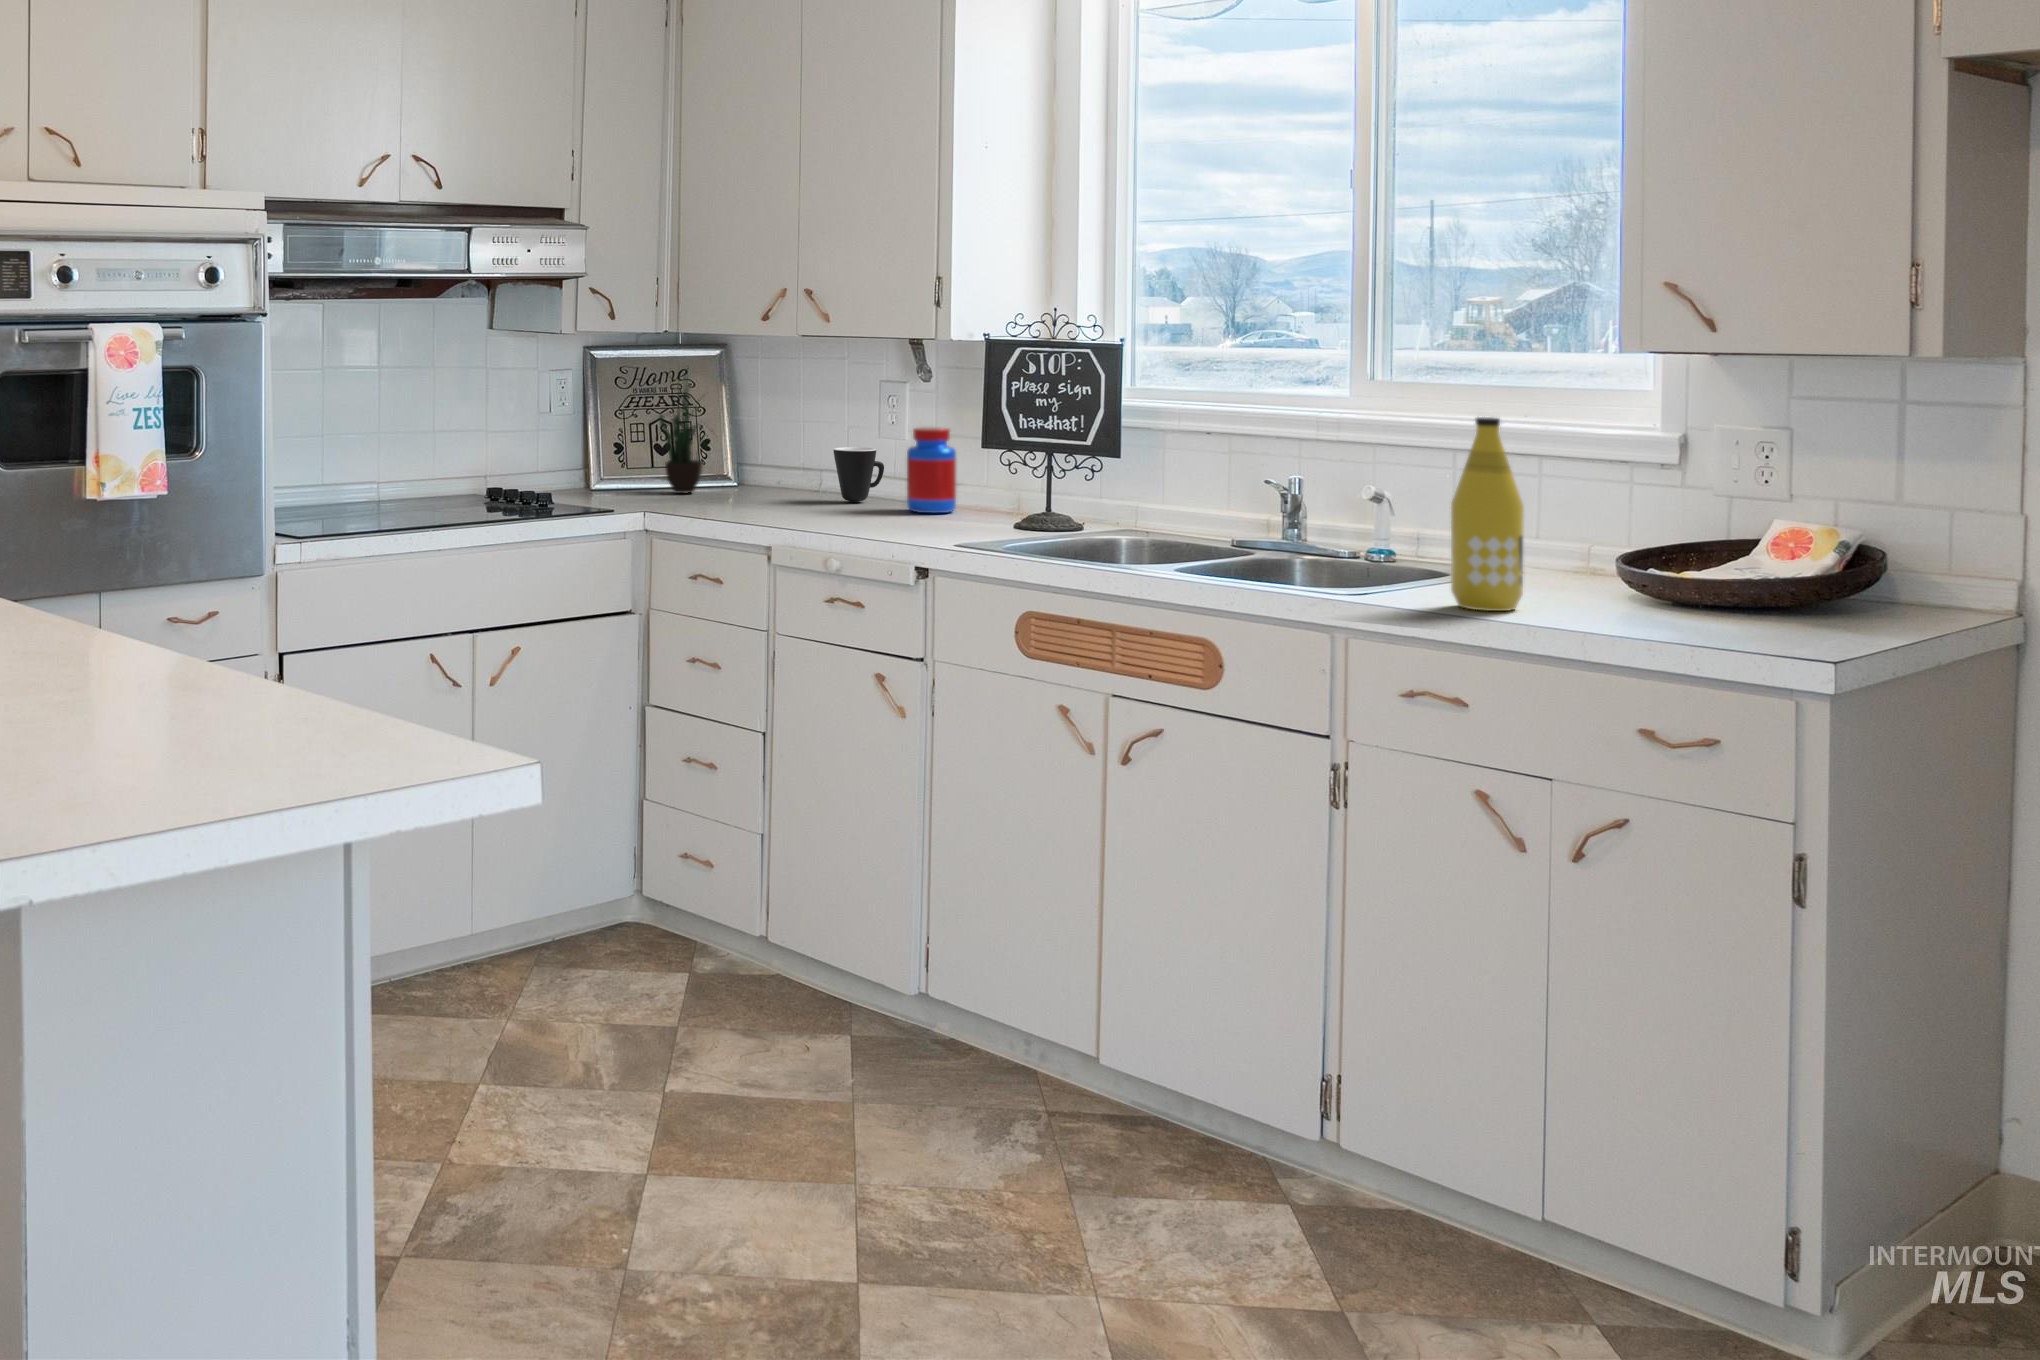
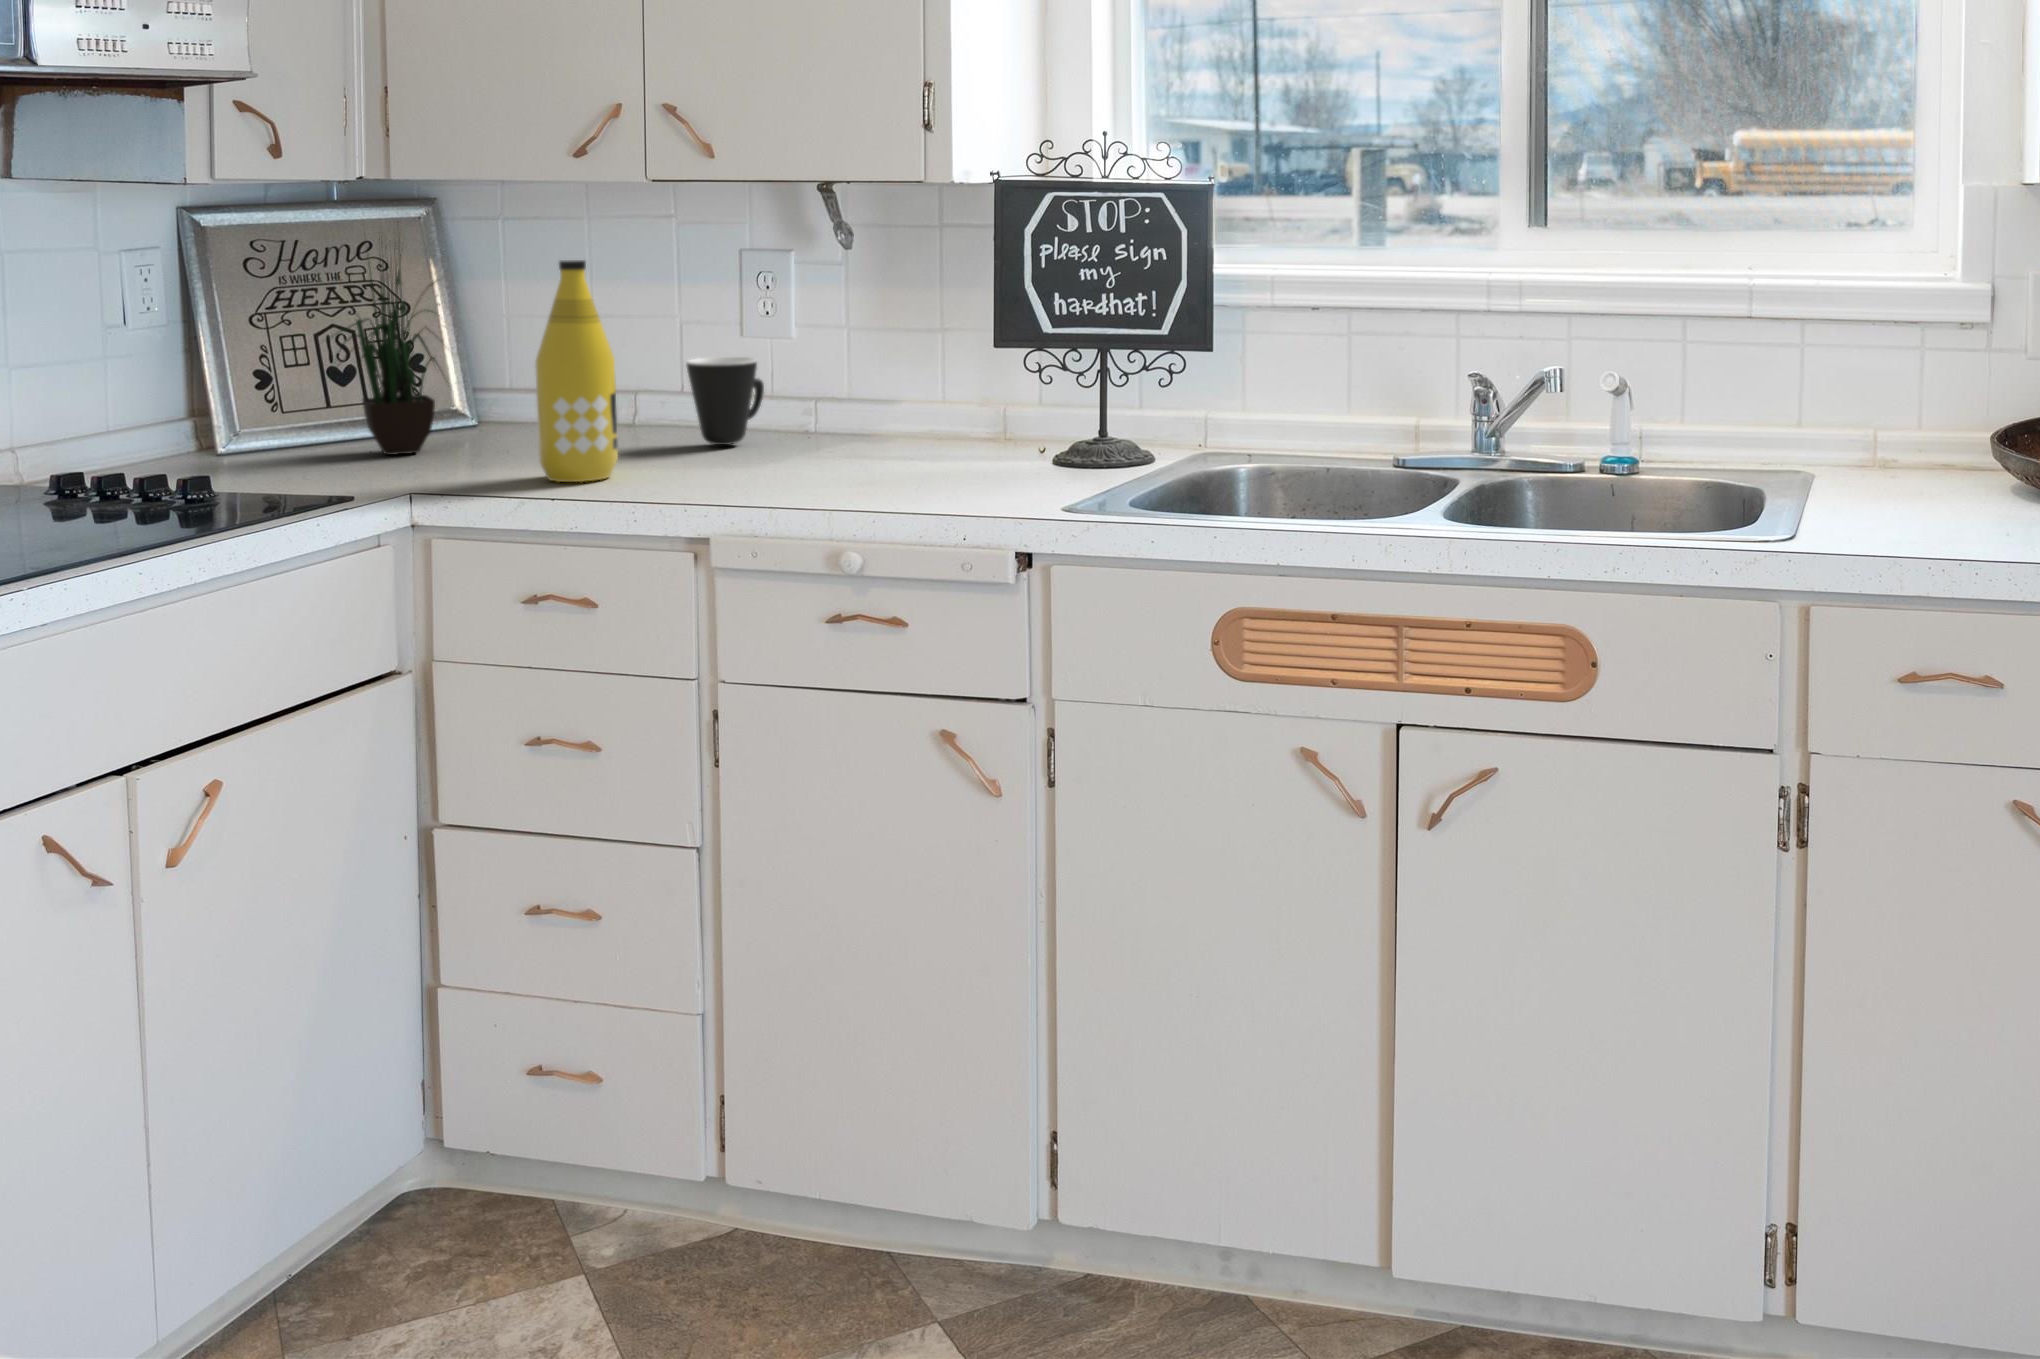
bottle: present [1451,417,1524,611] -> present [535,260,618,482]
jar: present [907,427,957,513] -> none [836,320,915,456]

